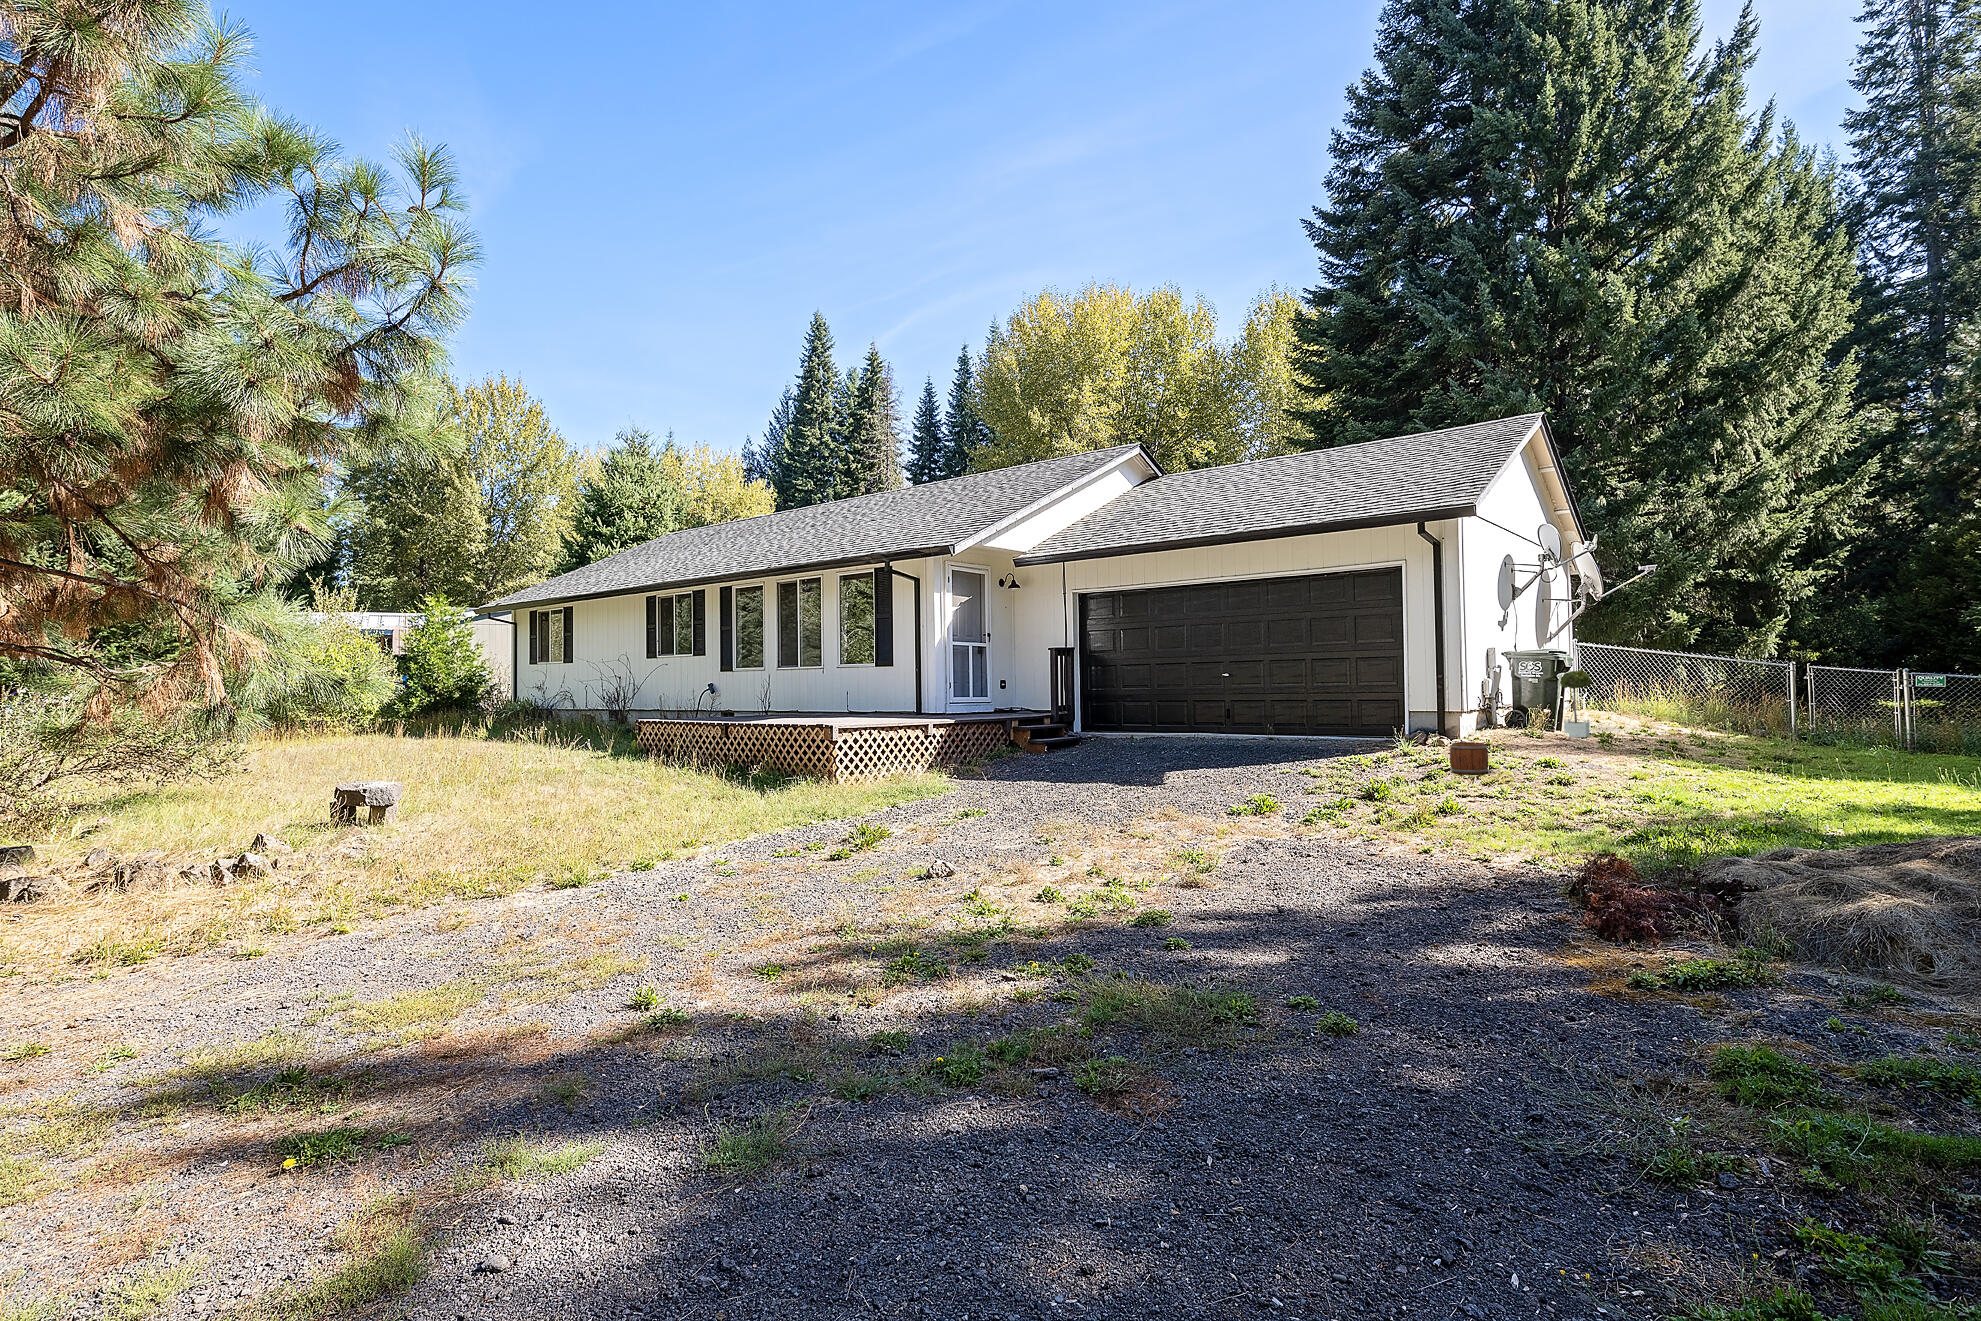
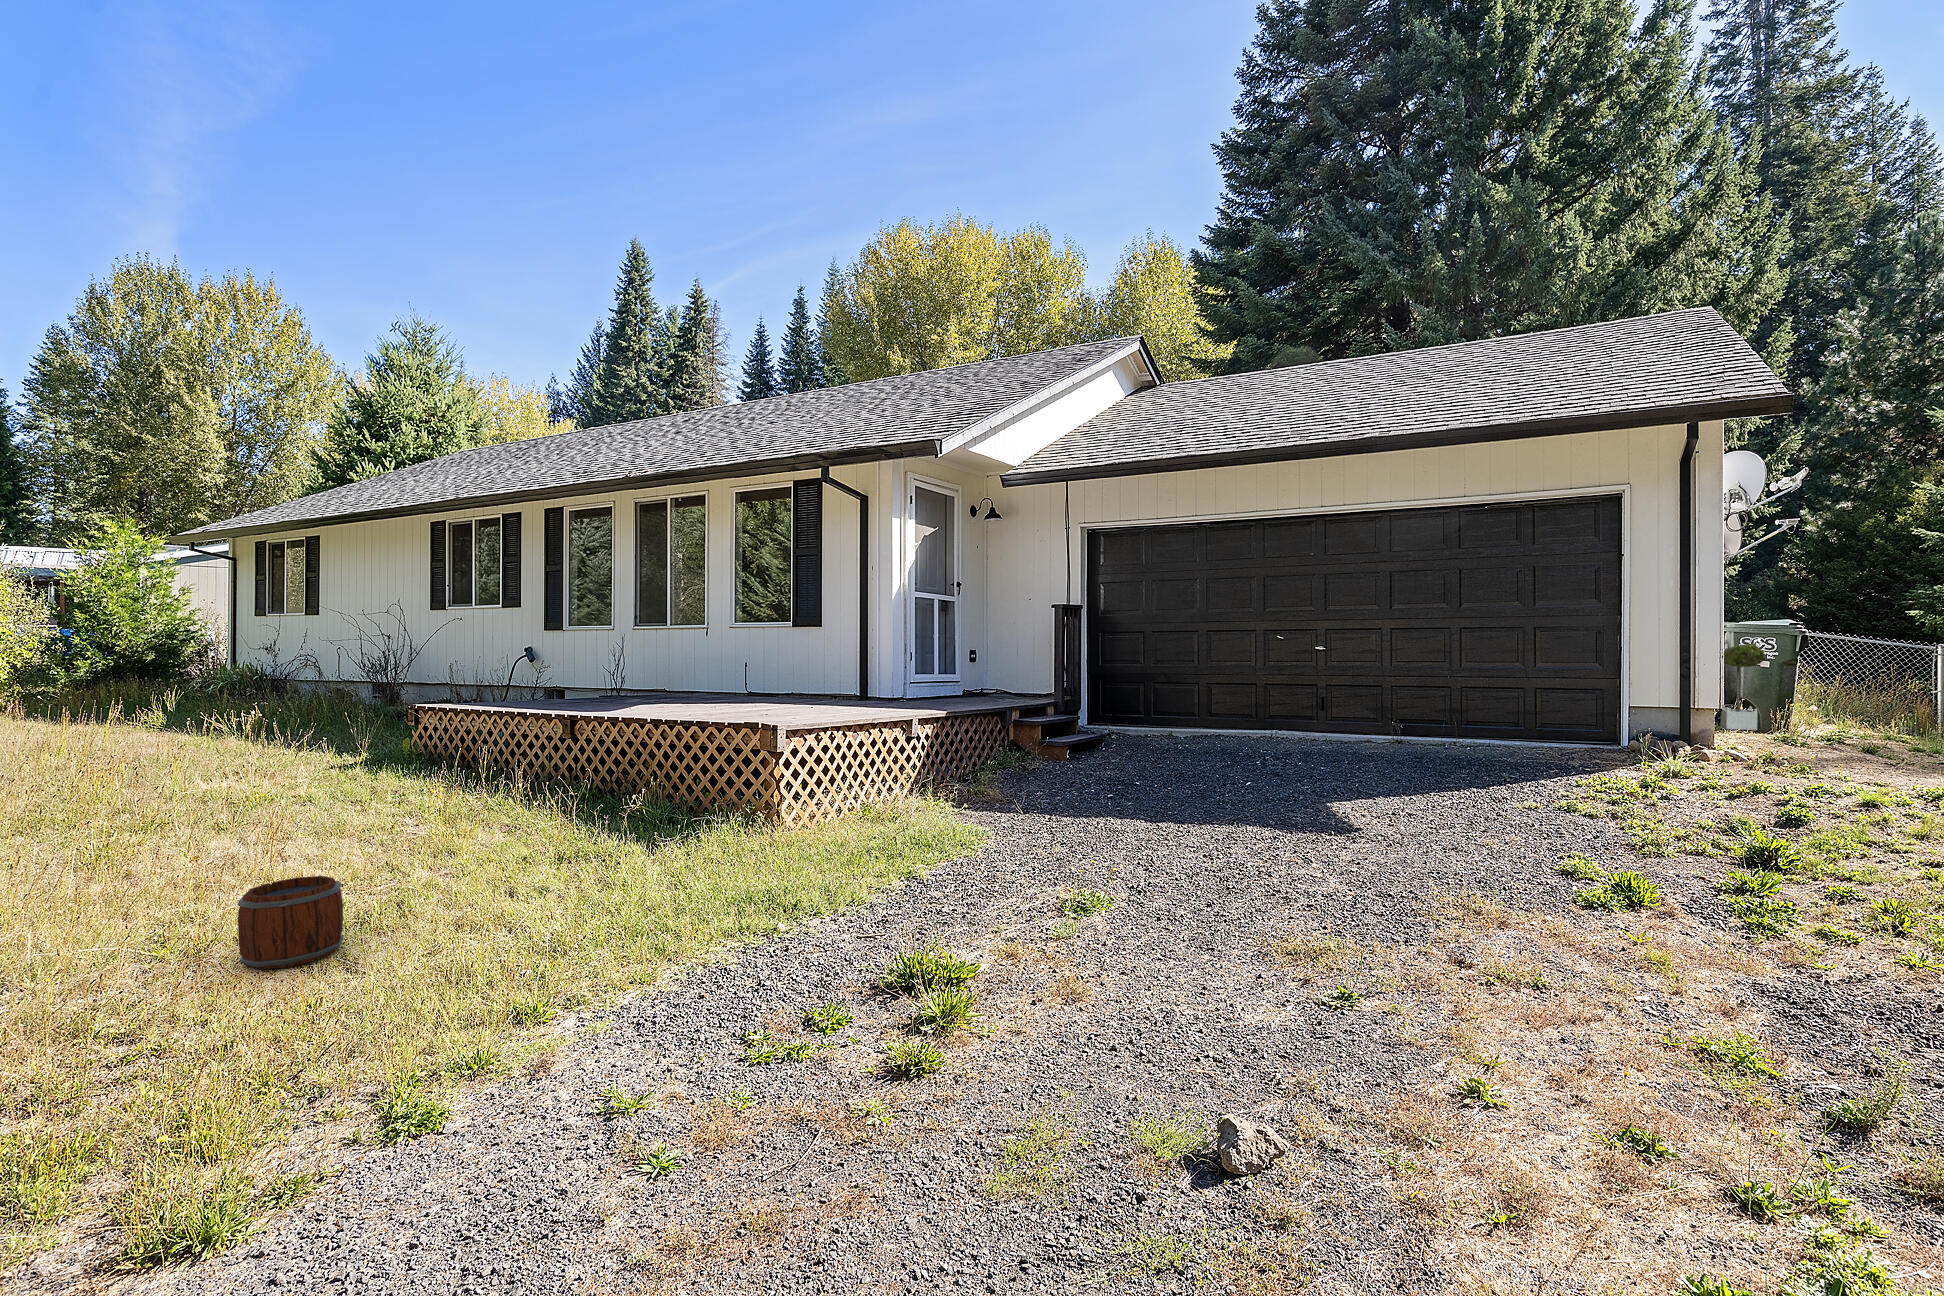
bucket: present [1450,742,1489,774] -> present [238,876,344,969]

